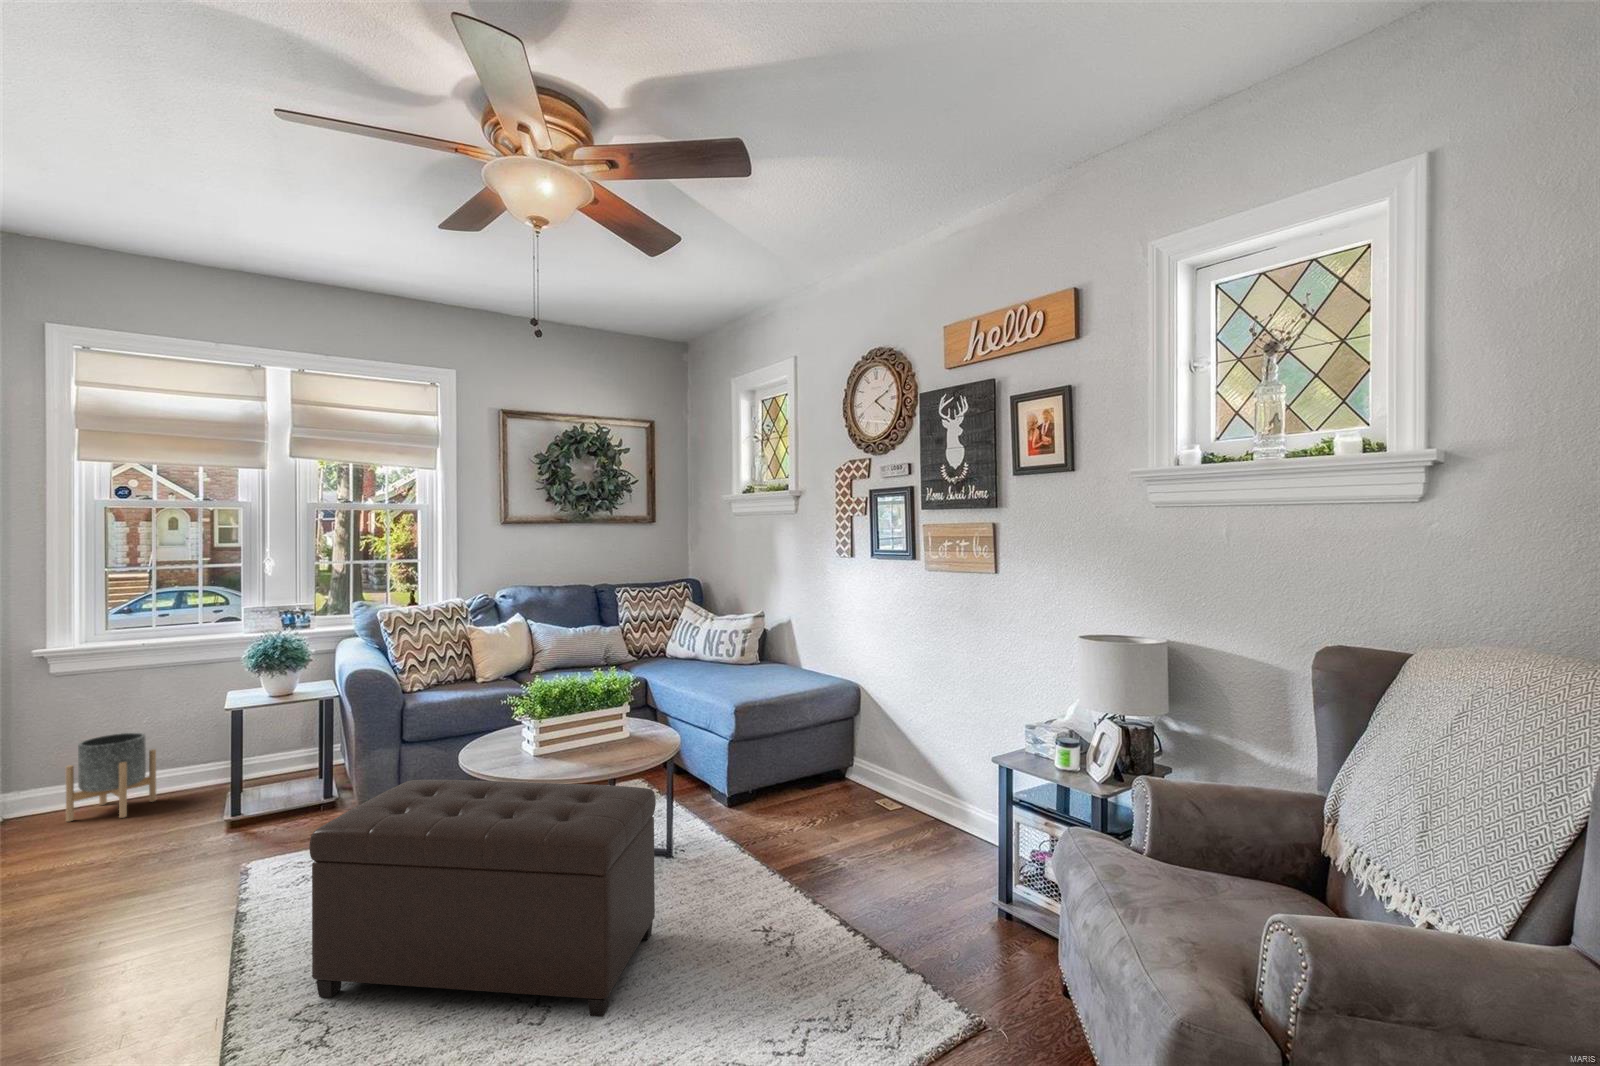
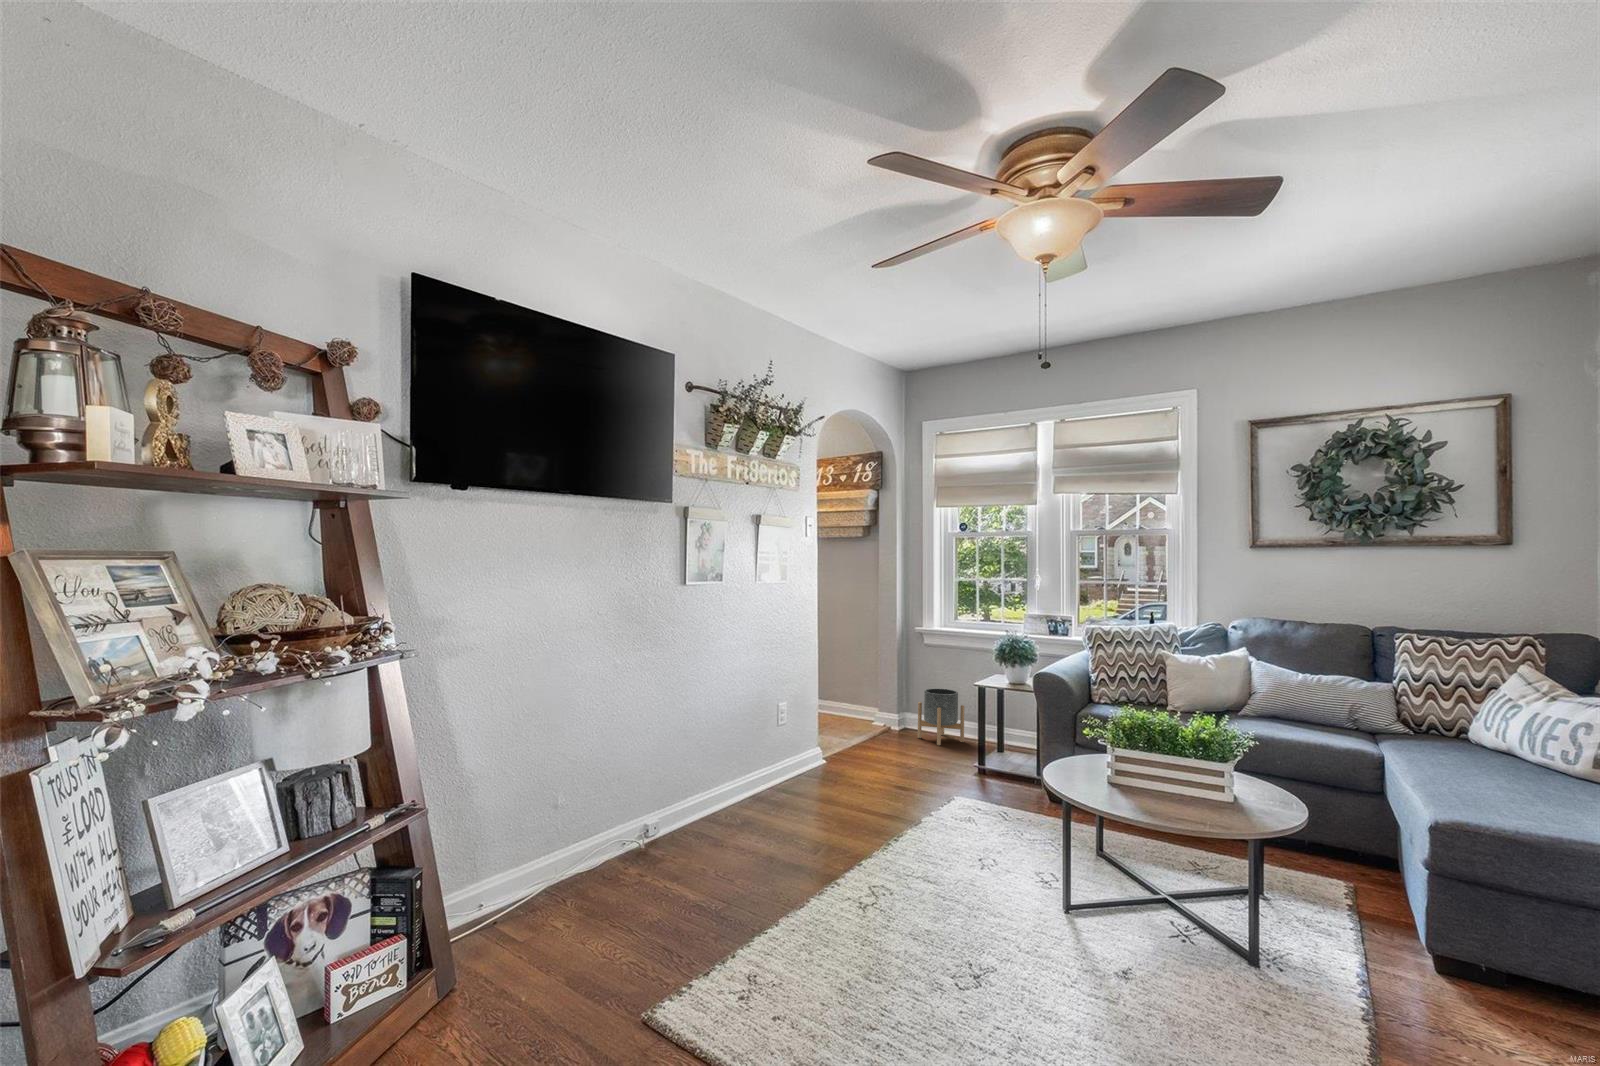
ottoman: present [309,780,656,1017] -> none [852,756,1091,1036]

